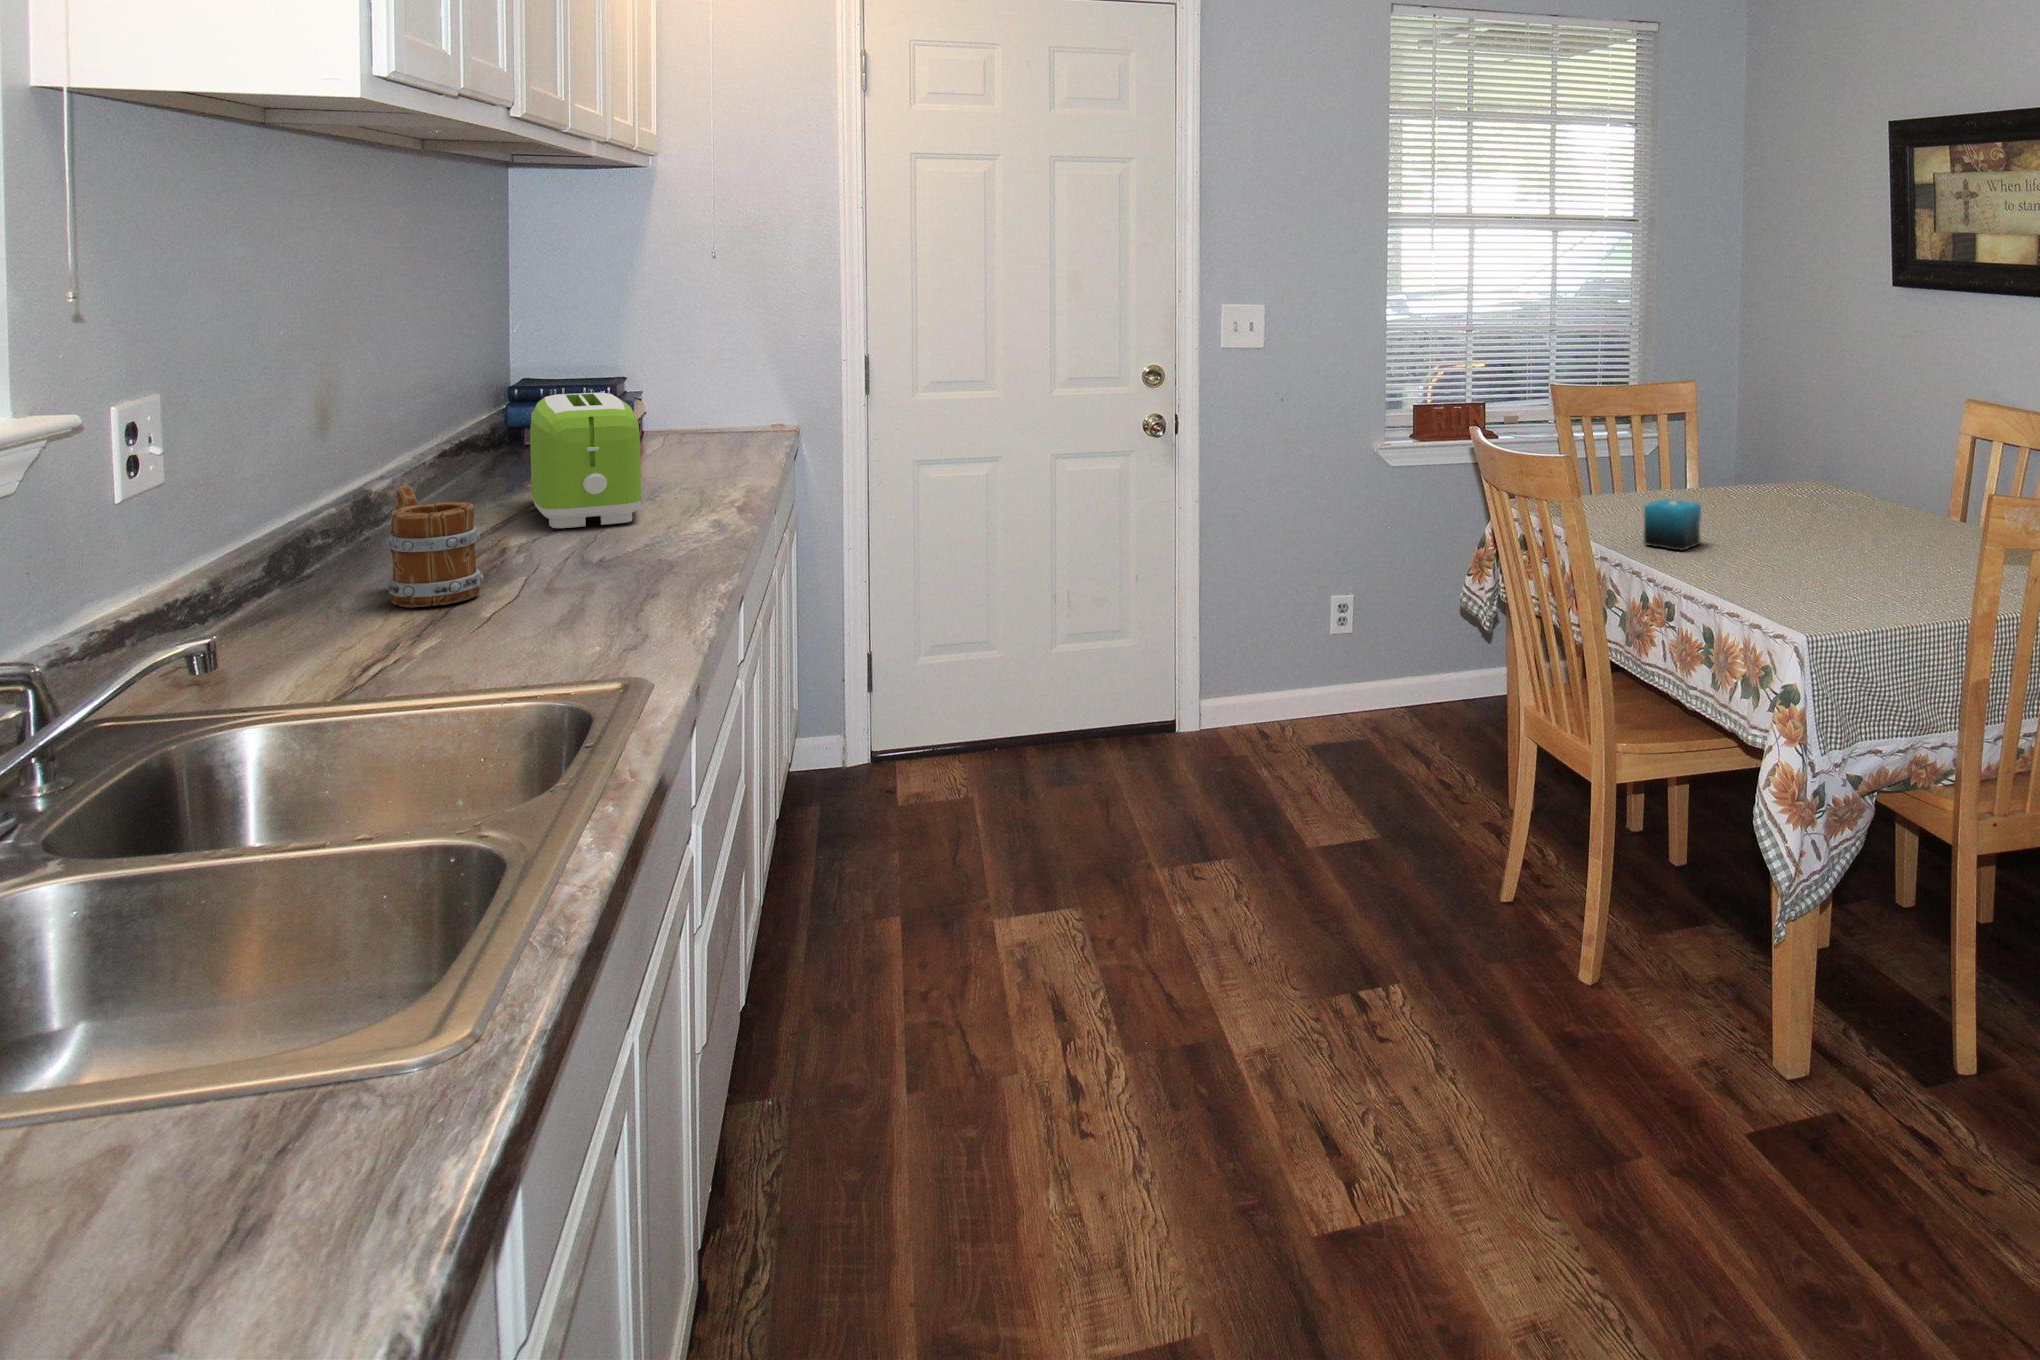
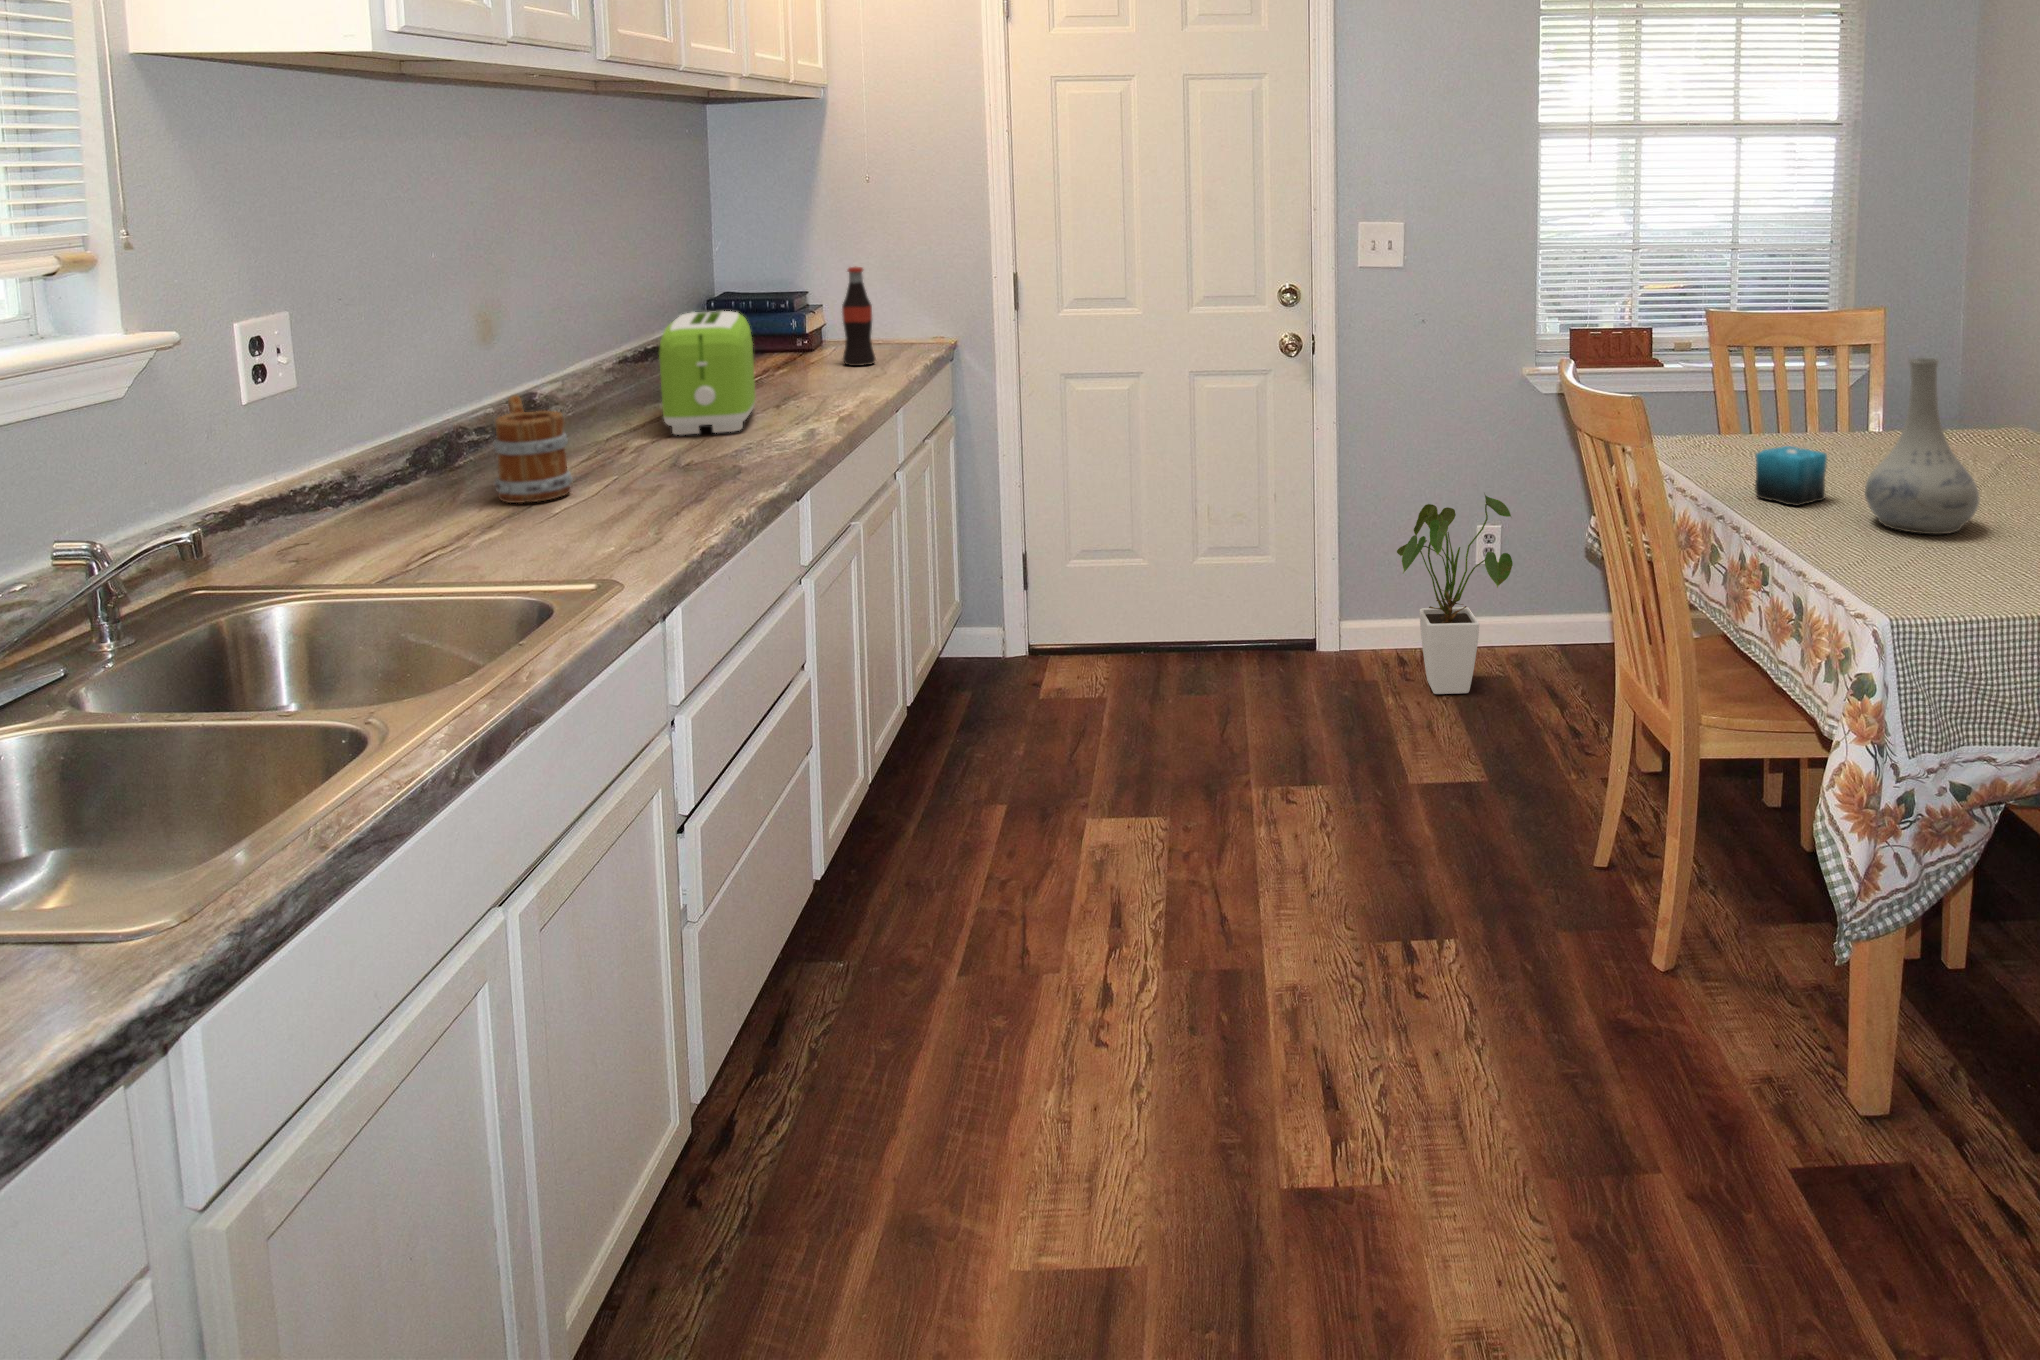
bottle: none [693,346,732,452] -> present [842,267,875,366]
vase: none [1741,417,1834,568] -> present [1865,358,1979,535]
house plant: none [1265,559,1384,757] -> present [1397,495,1513,694]

